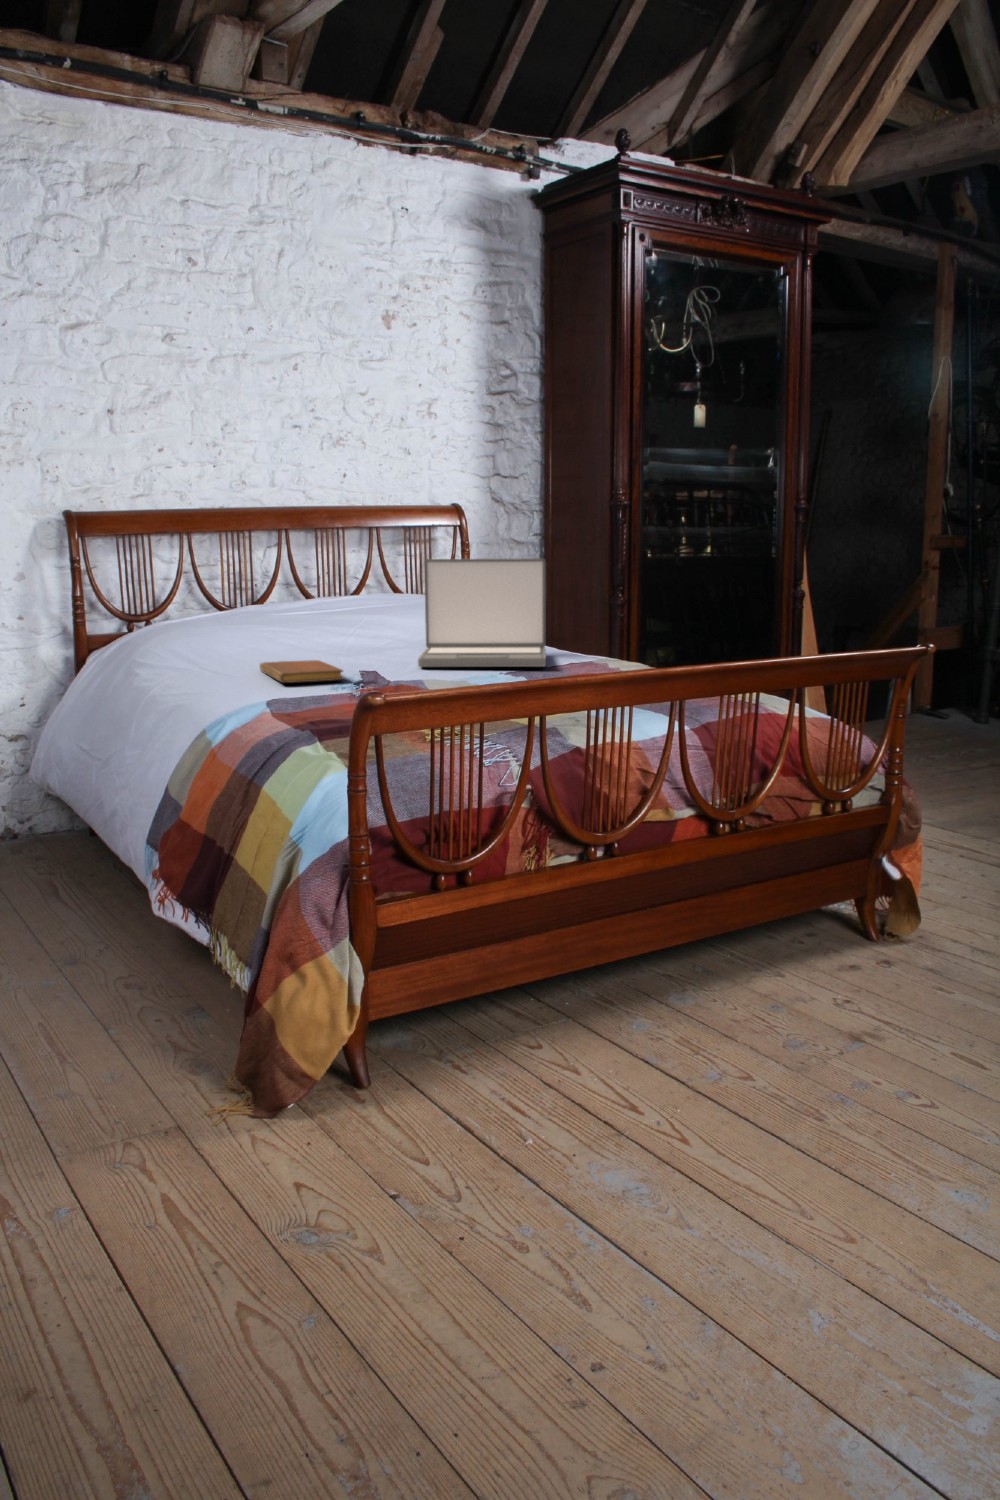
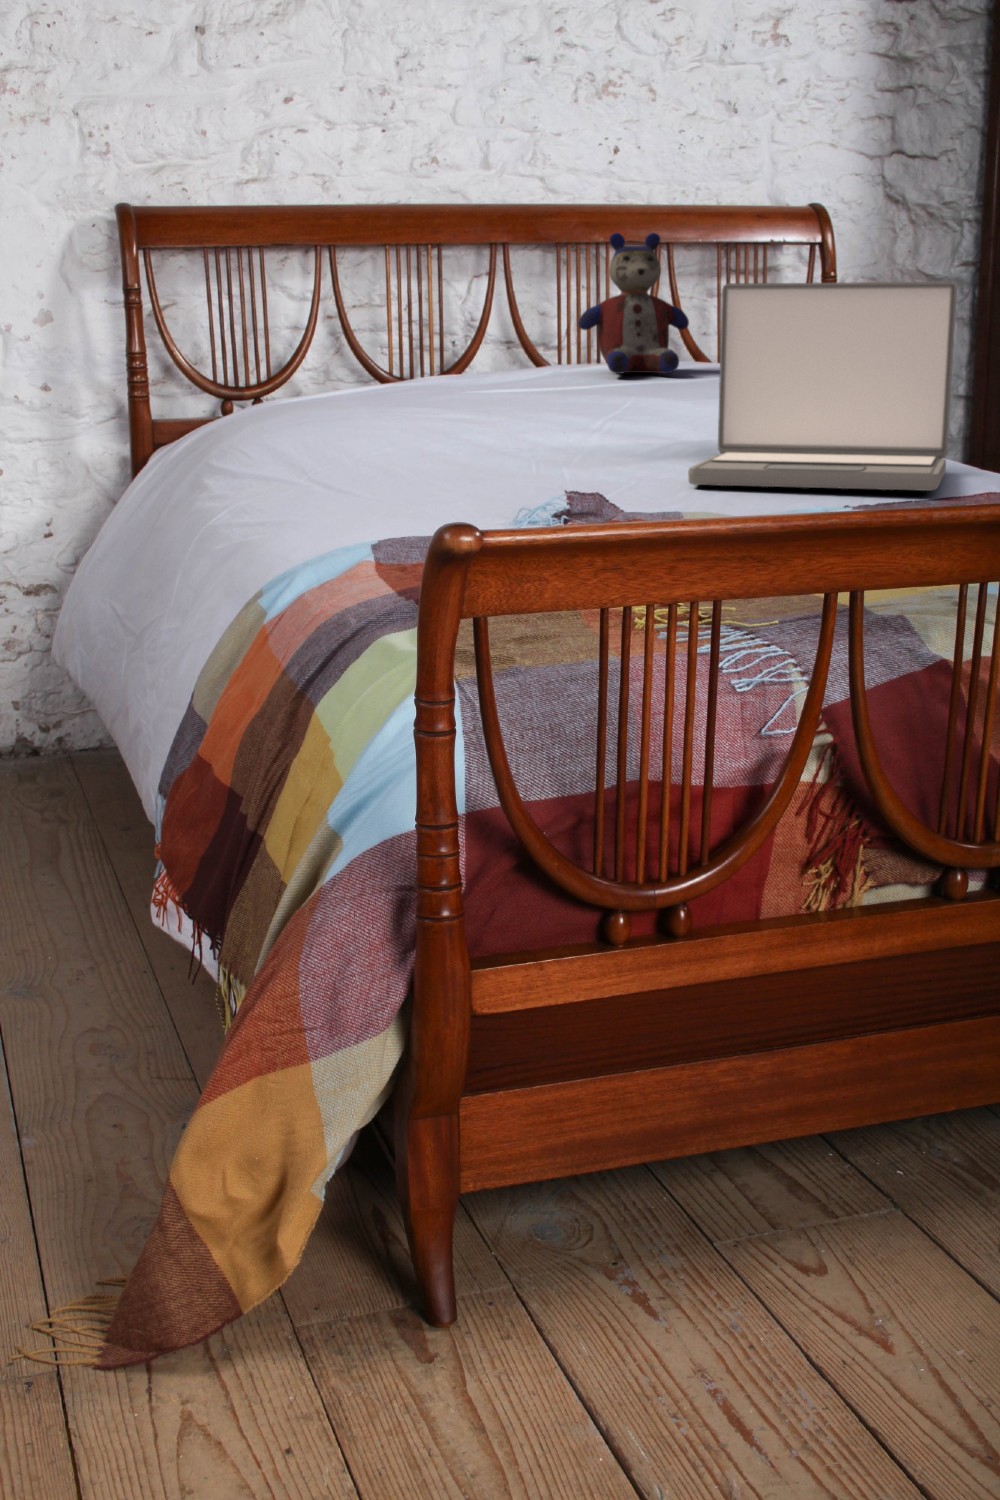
stuffed bear: none [335,525,397,604] -> present [578,233,689,374]
notebook: present [260,660,343,683] -> none [398,467,535,503]

